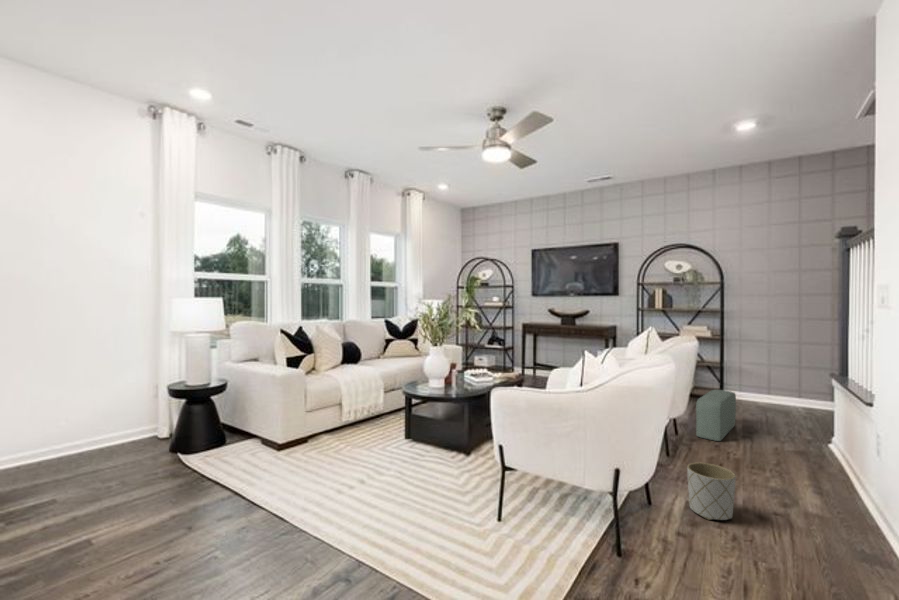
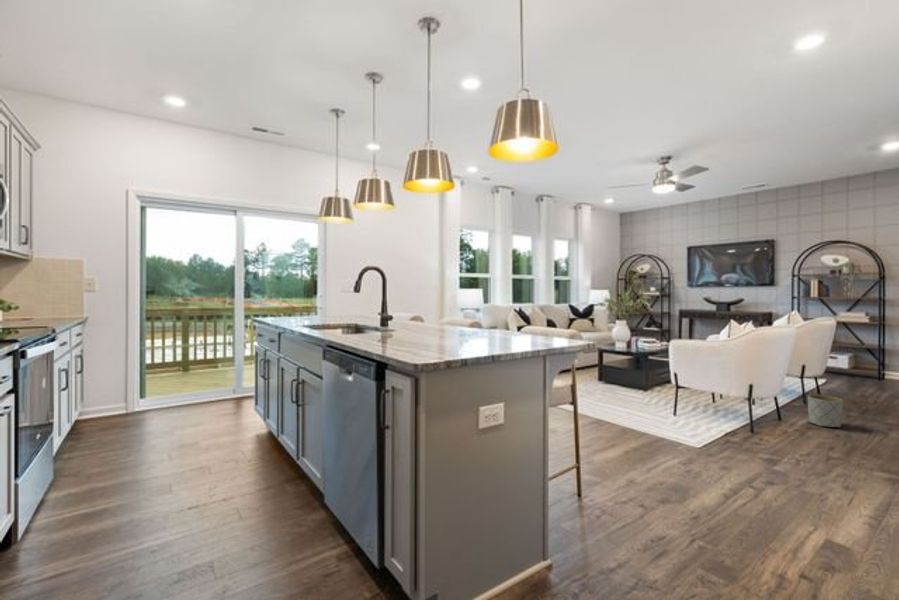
pouf: present [696,390,736,441] -> none [836,362,881,398]

